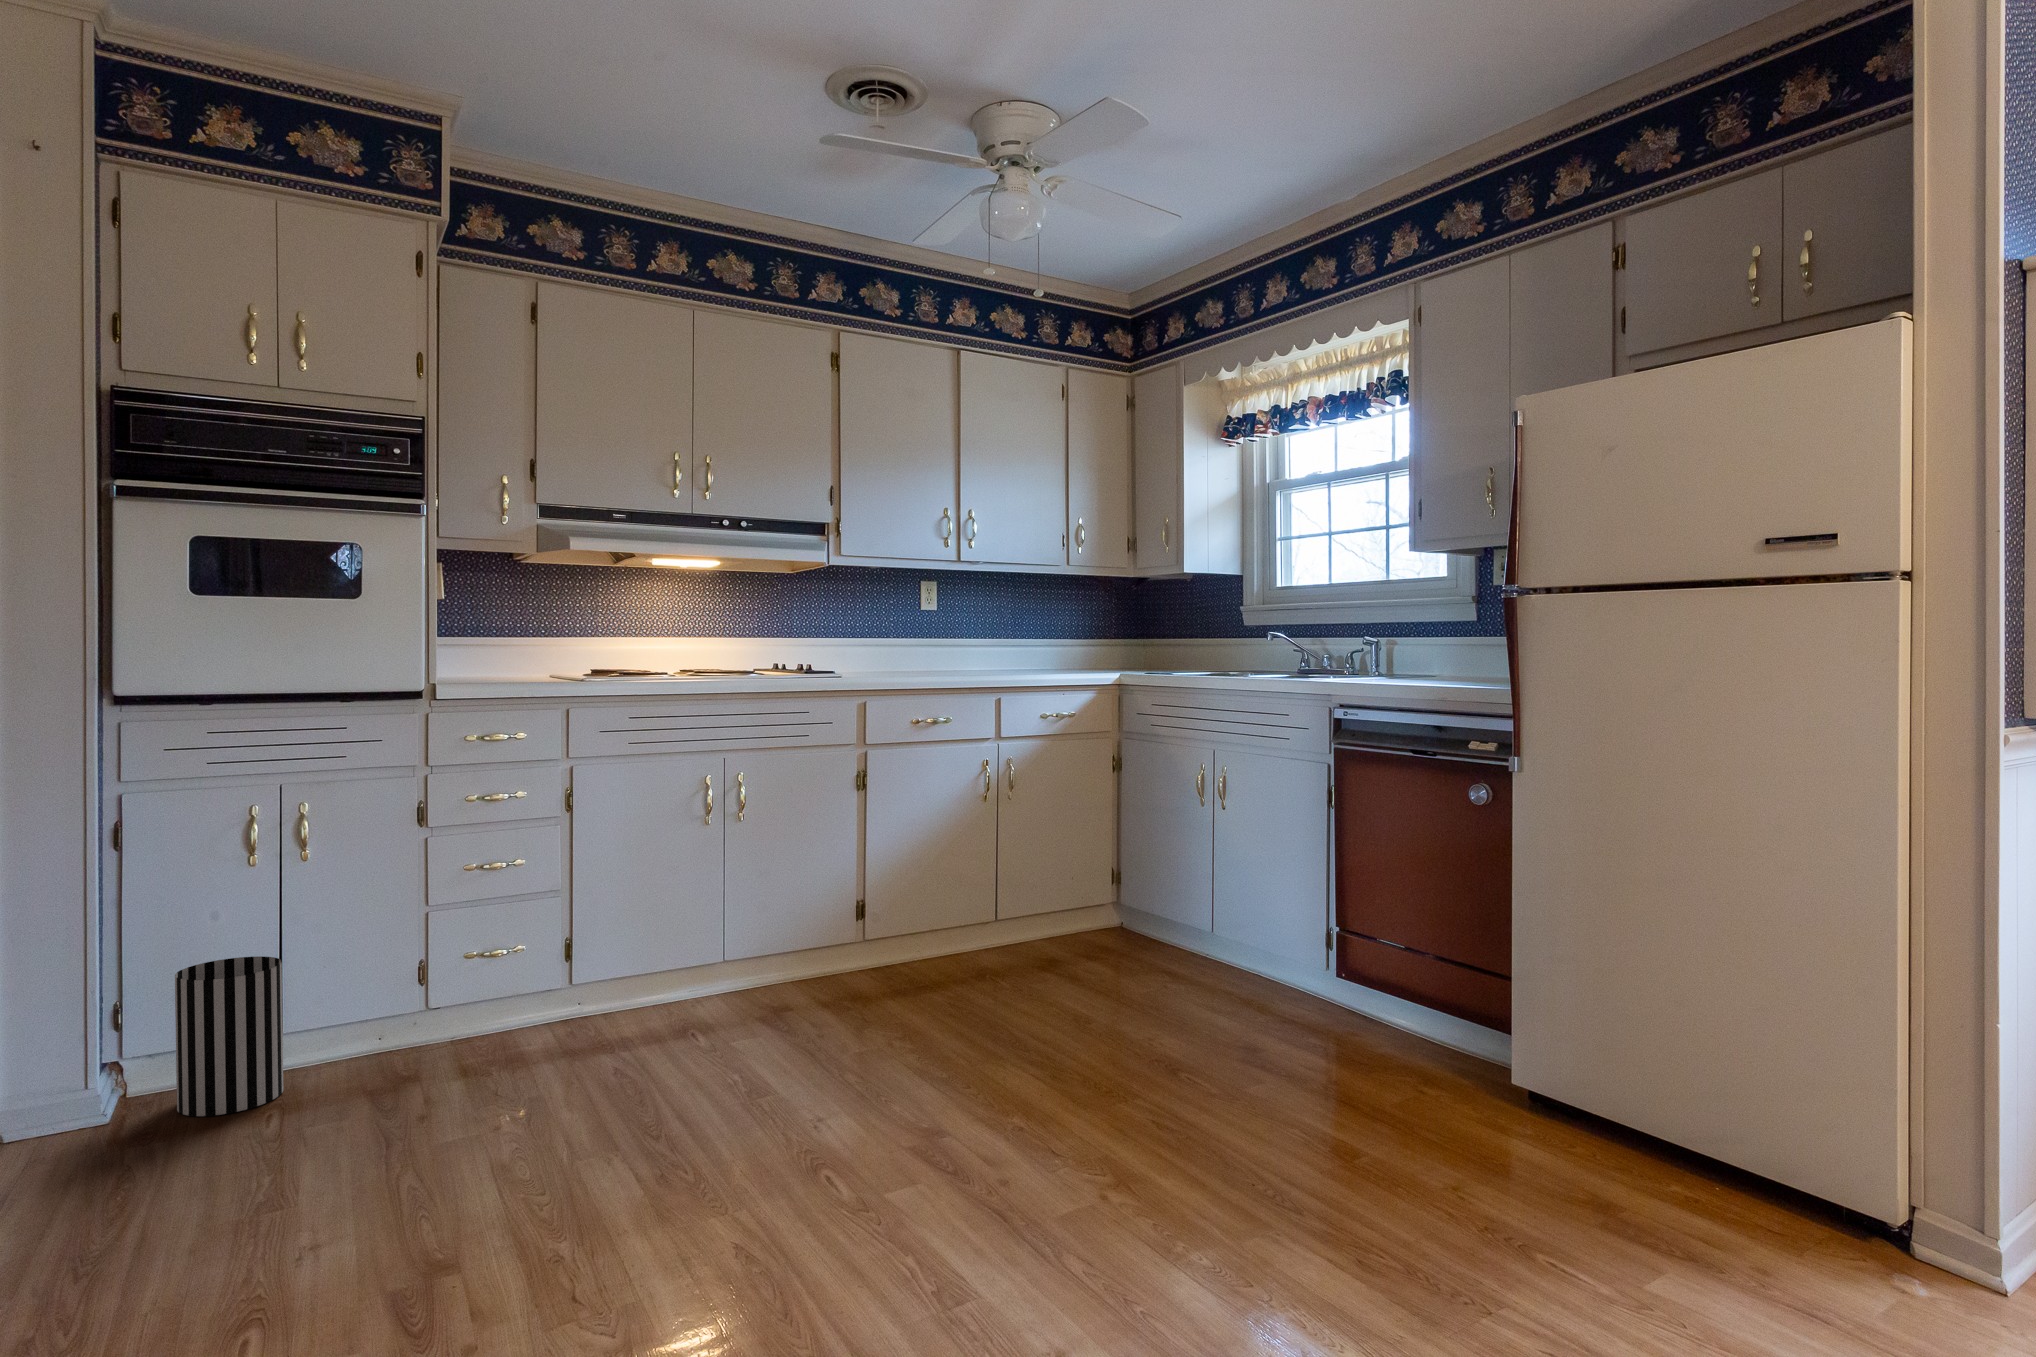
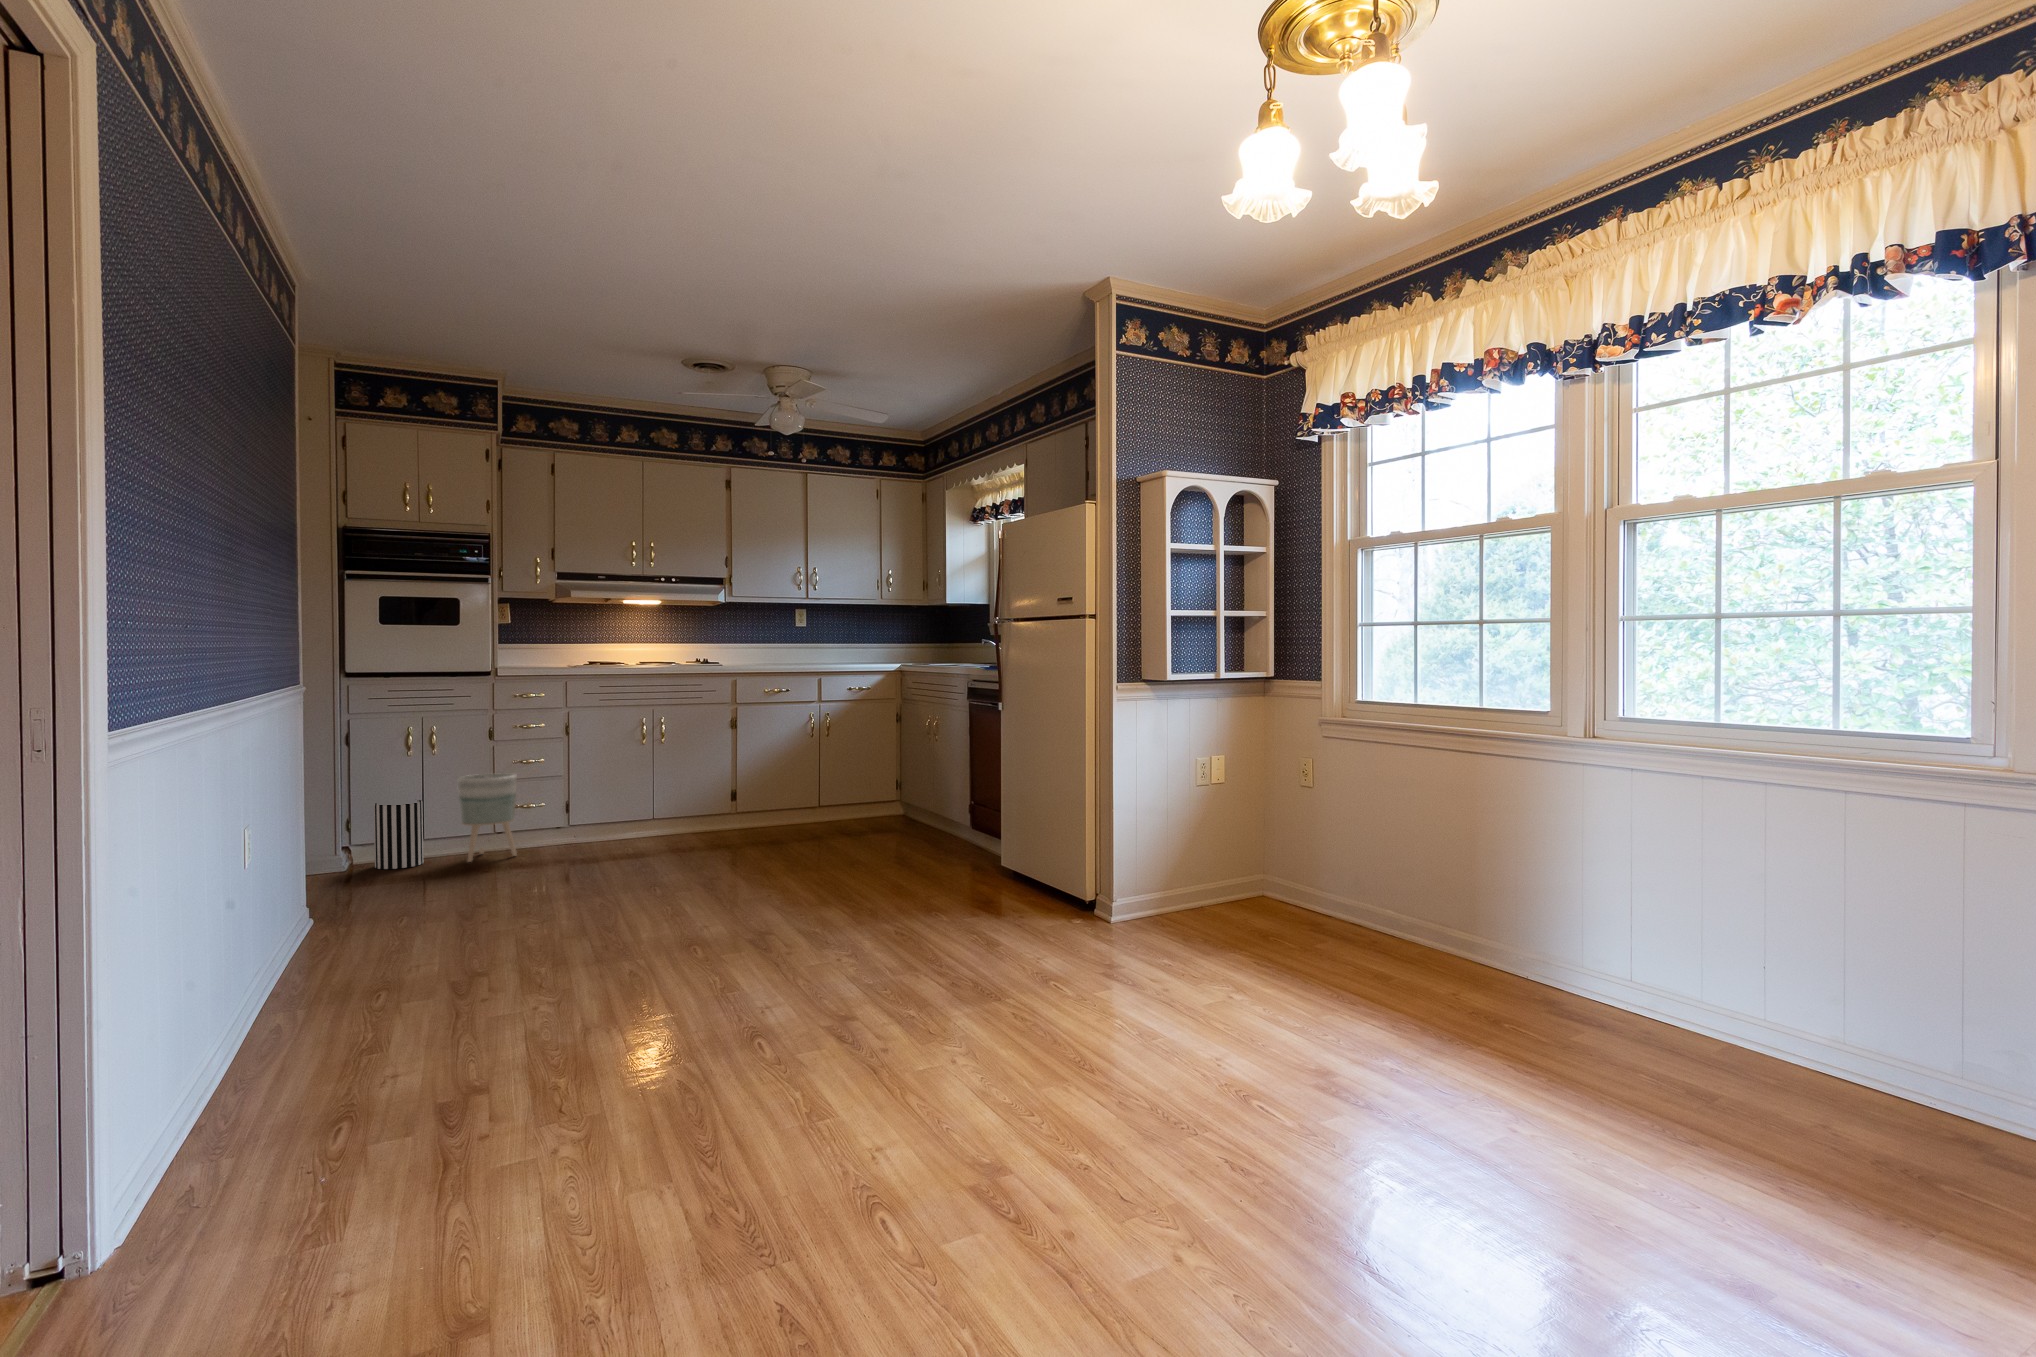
planter: none [355,894,479,1087] -> present [457,773,517,862]

